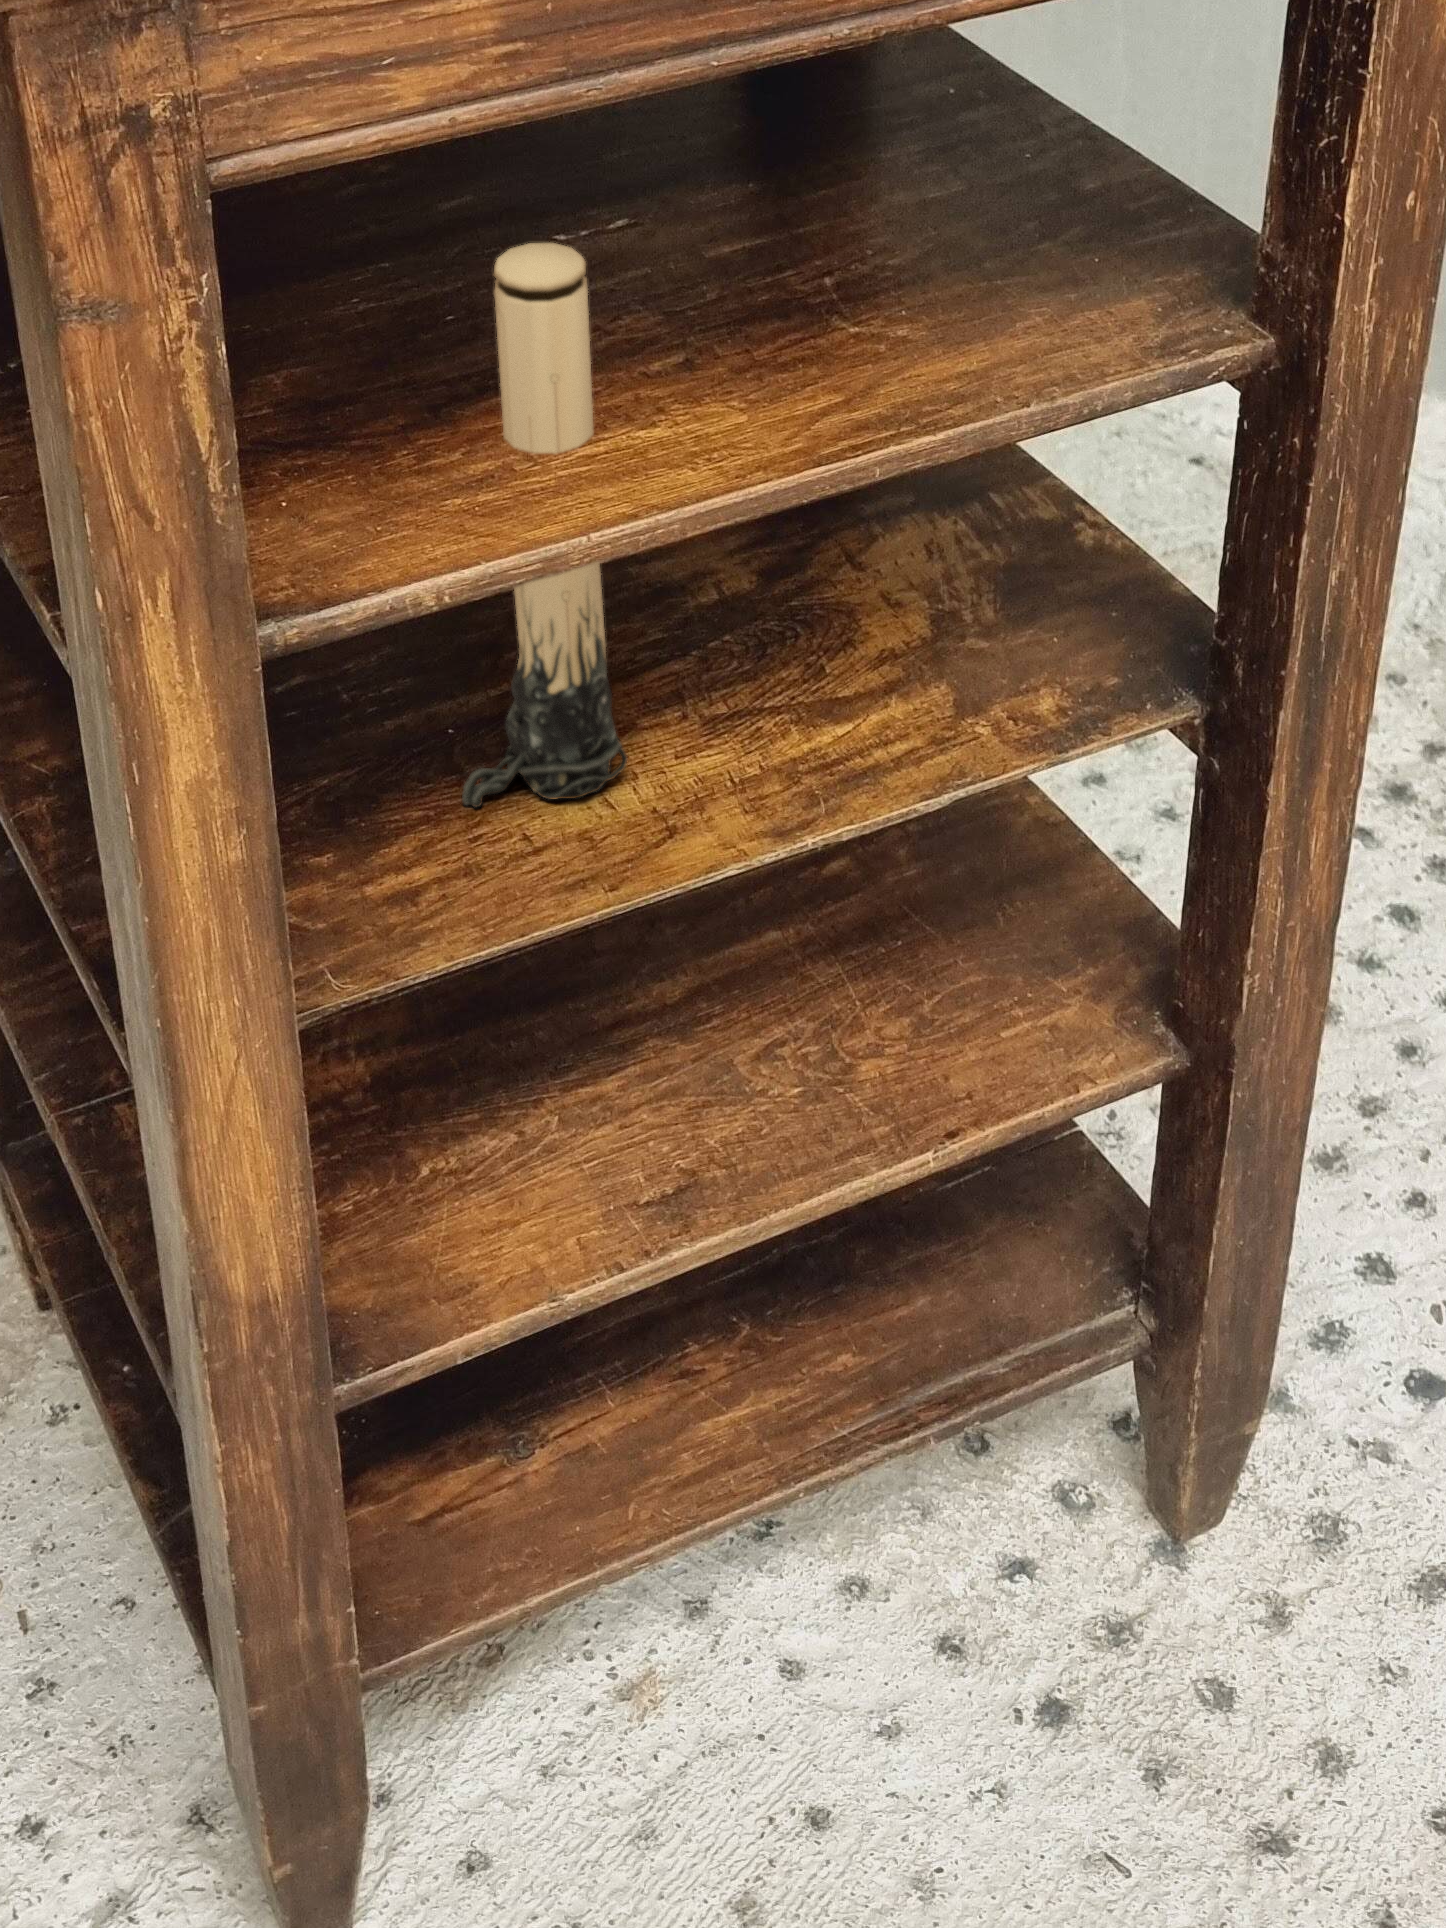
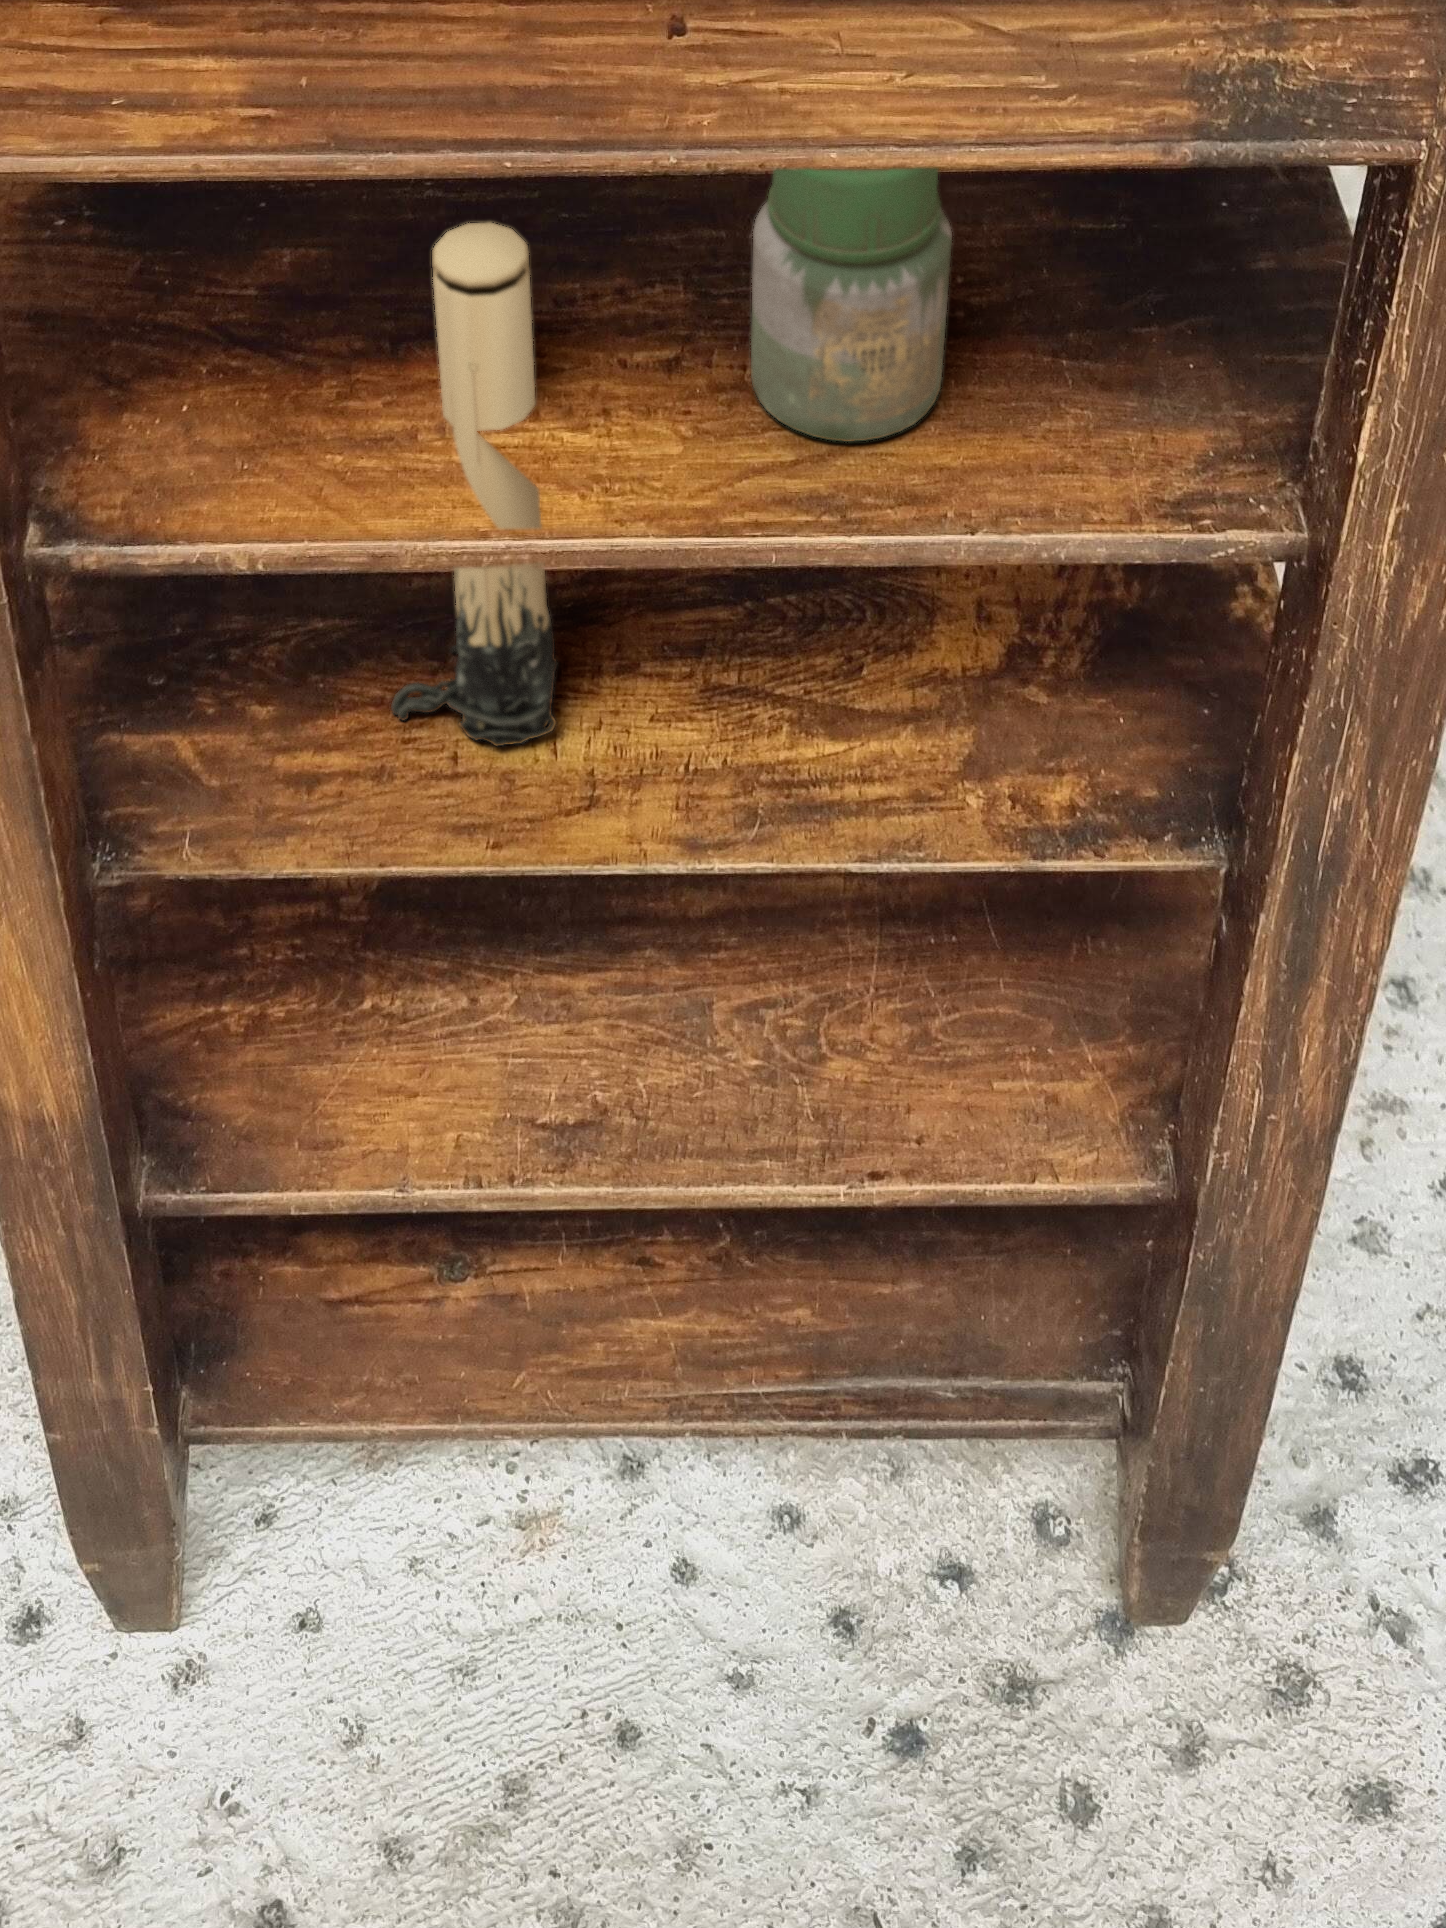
jar: none [755,40,936,375] -> present [751,168,952,442]

